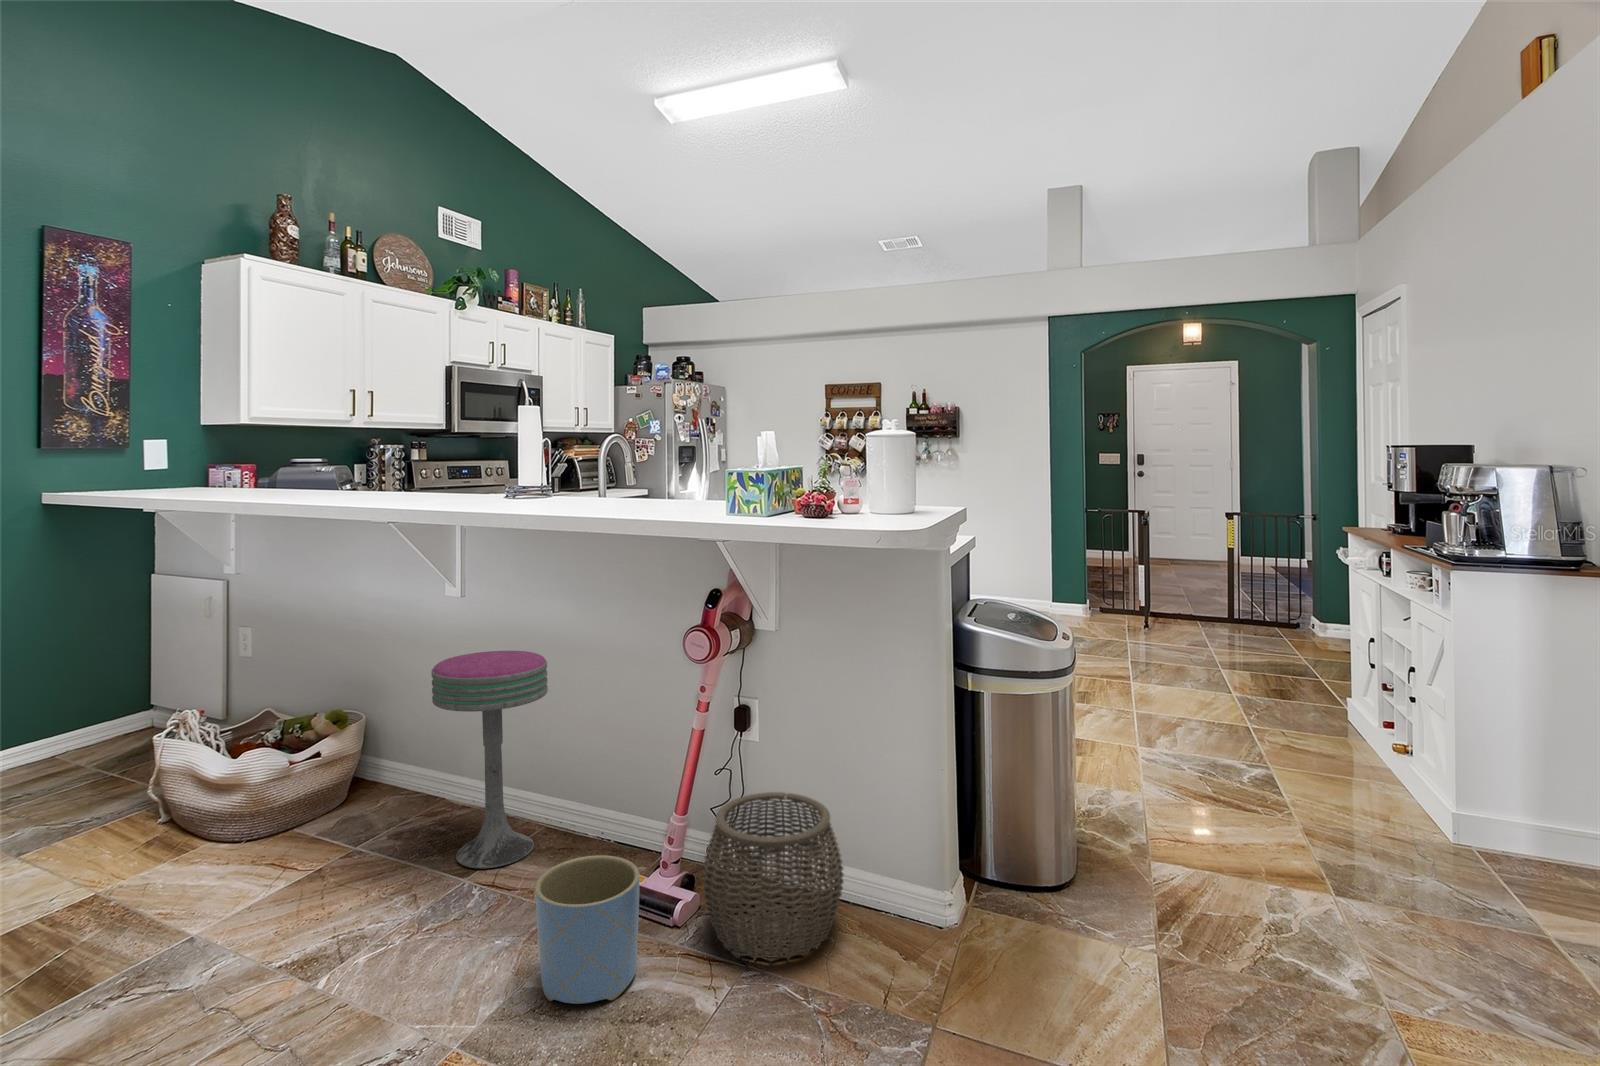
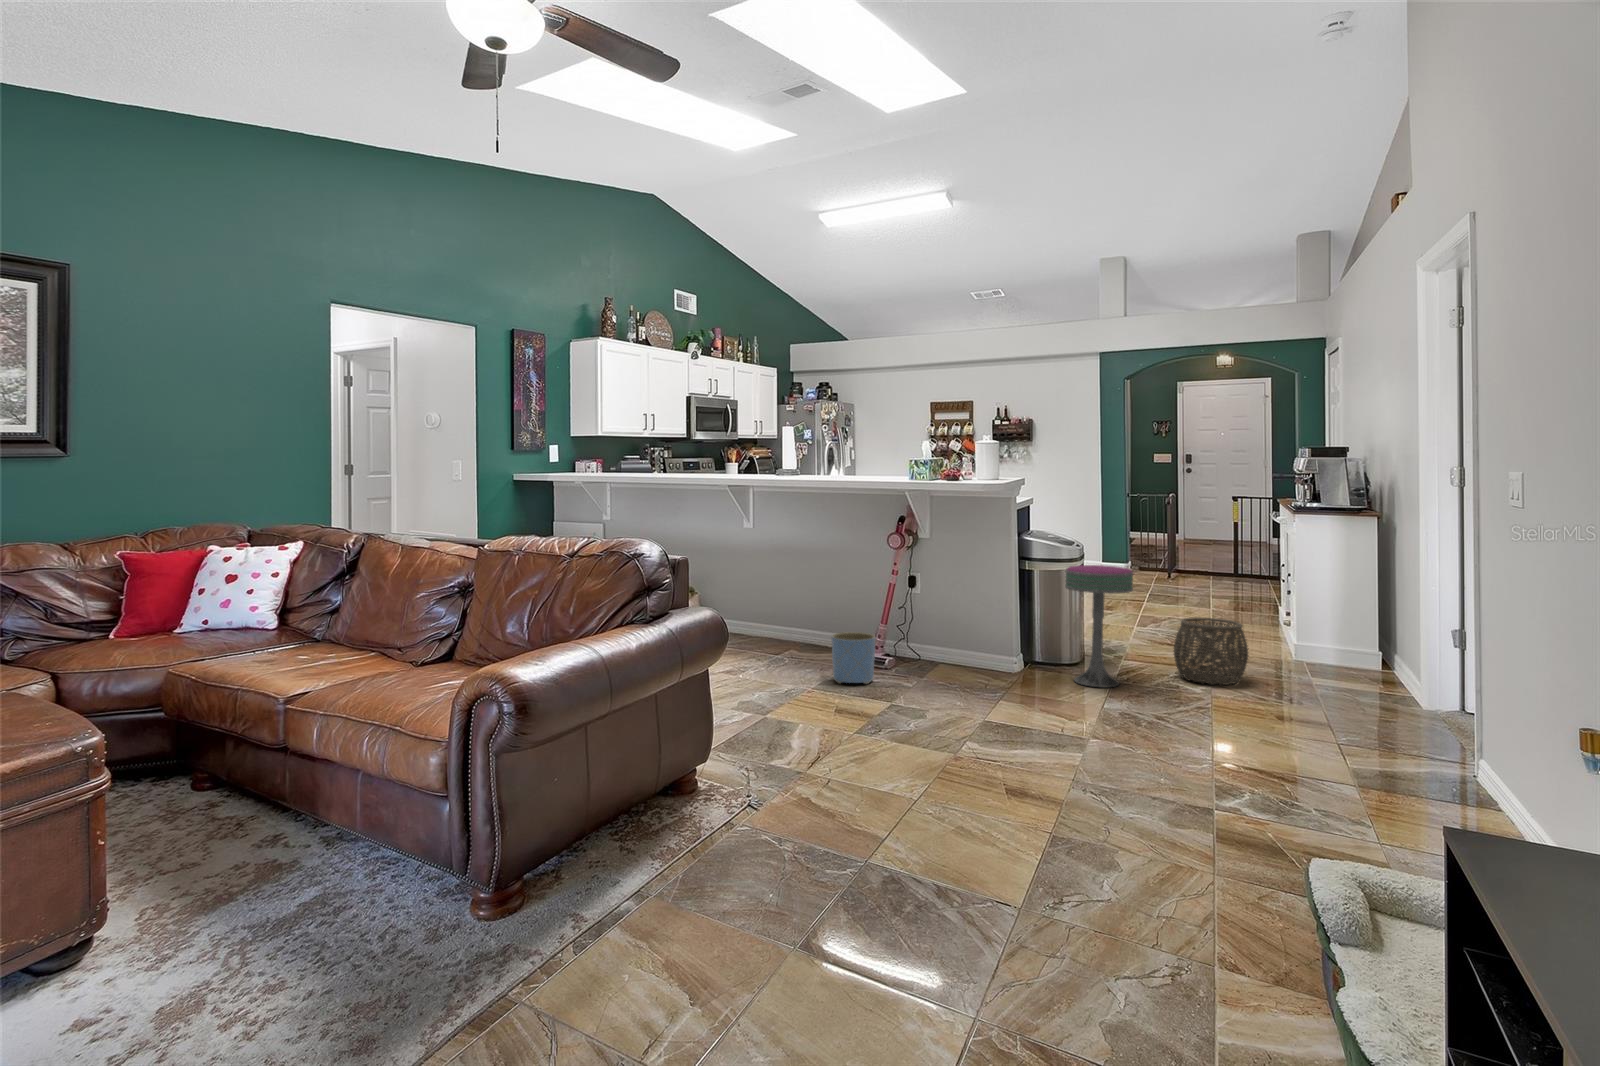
bar stool: present [431,651,548,869] -> present [1065,565,1133,687]
woven basket: present [702,792,844,962] -> present [1174,617,1249,685]

